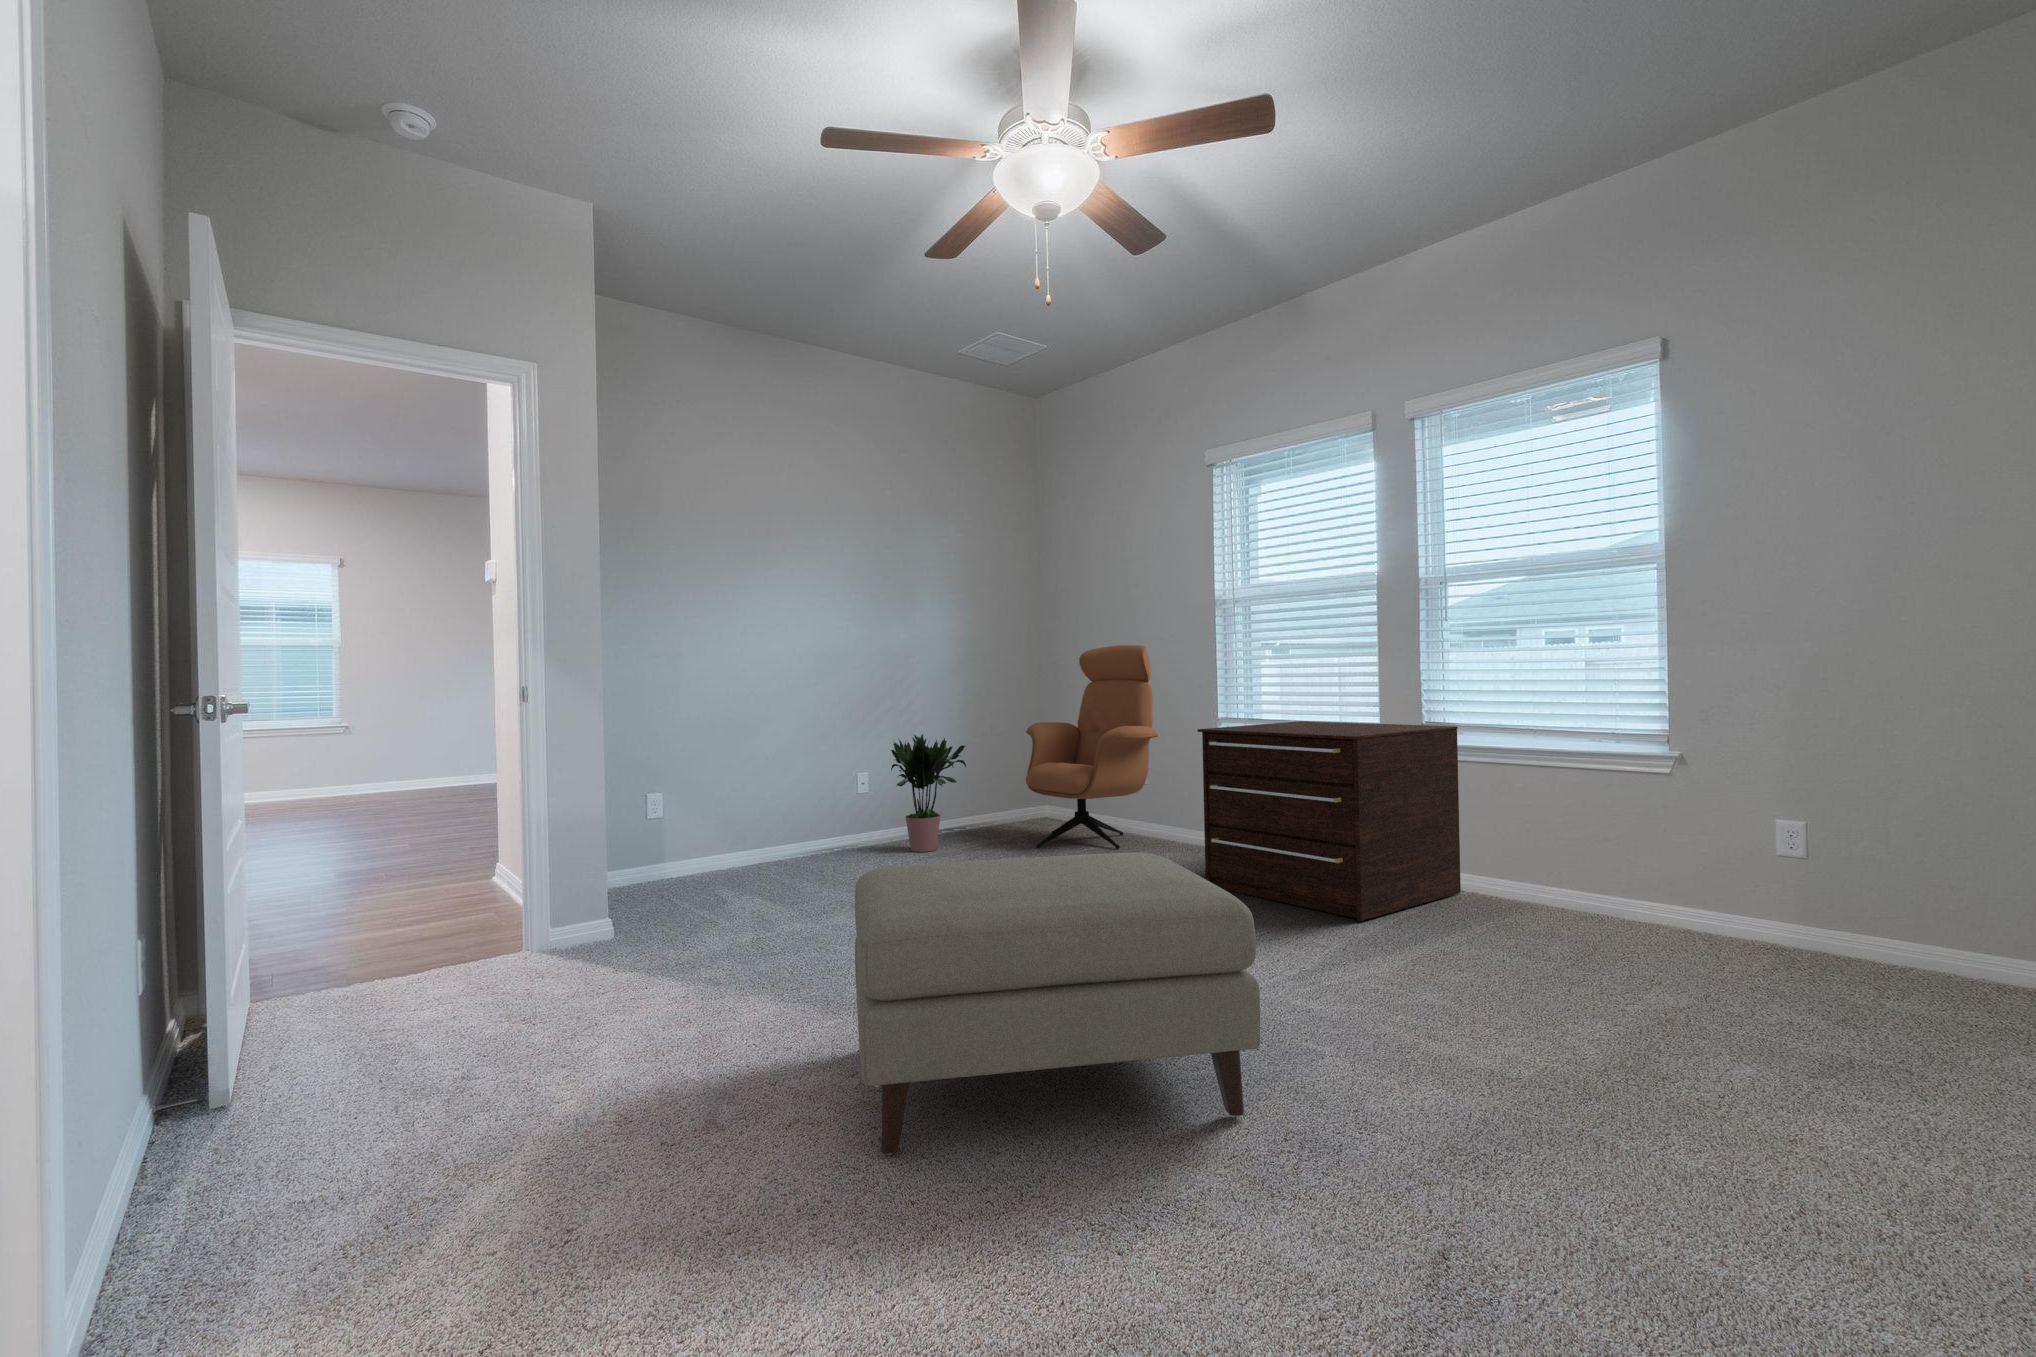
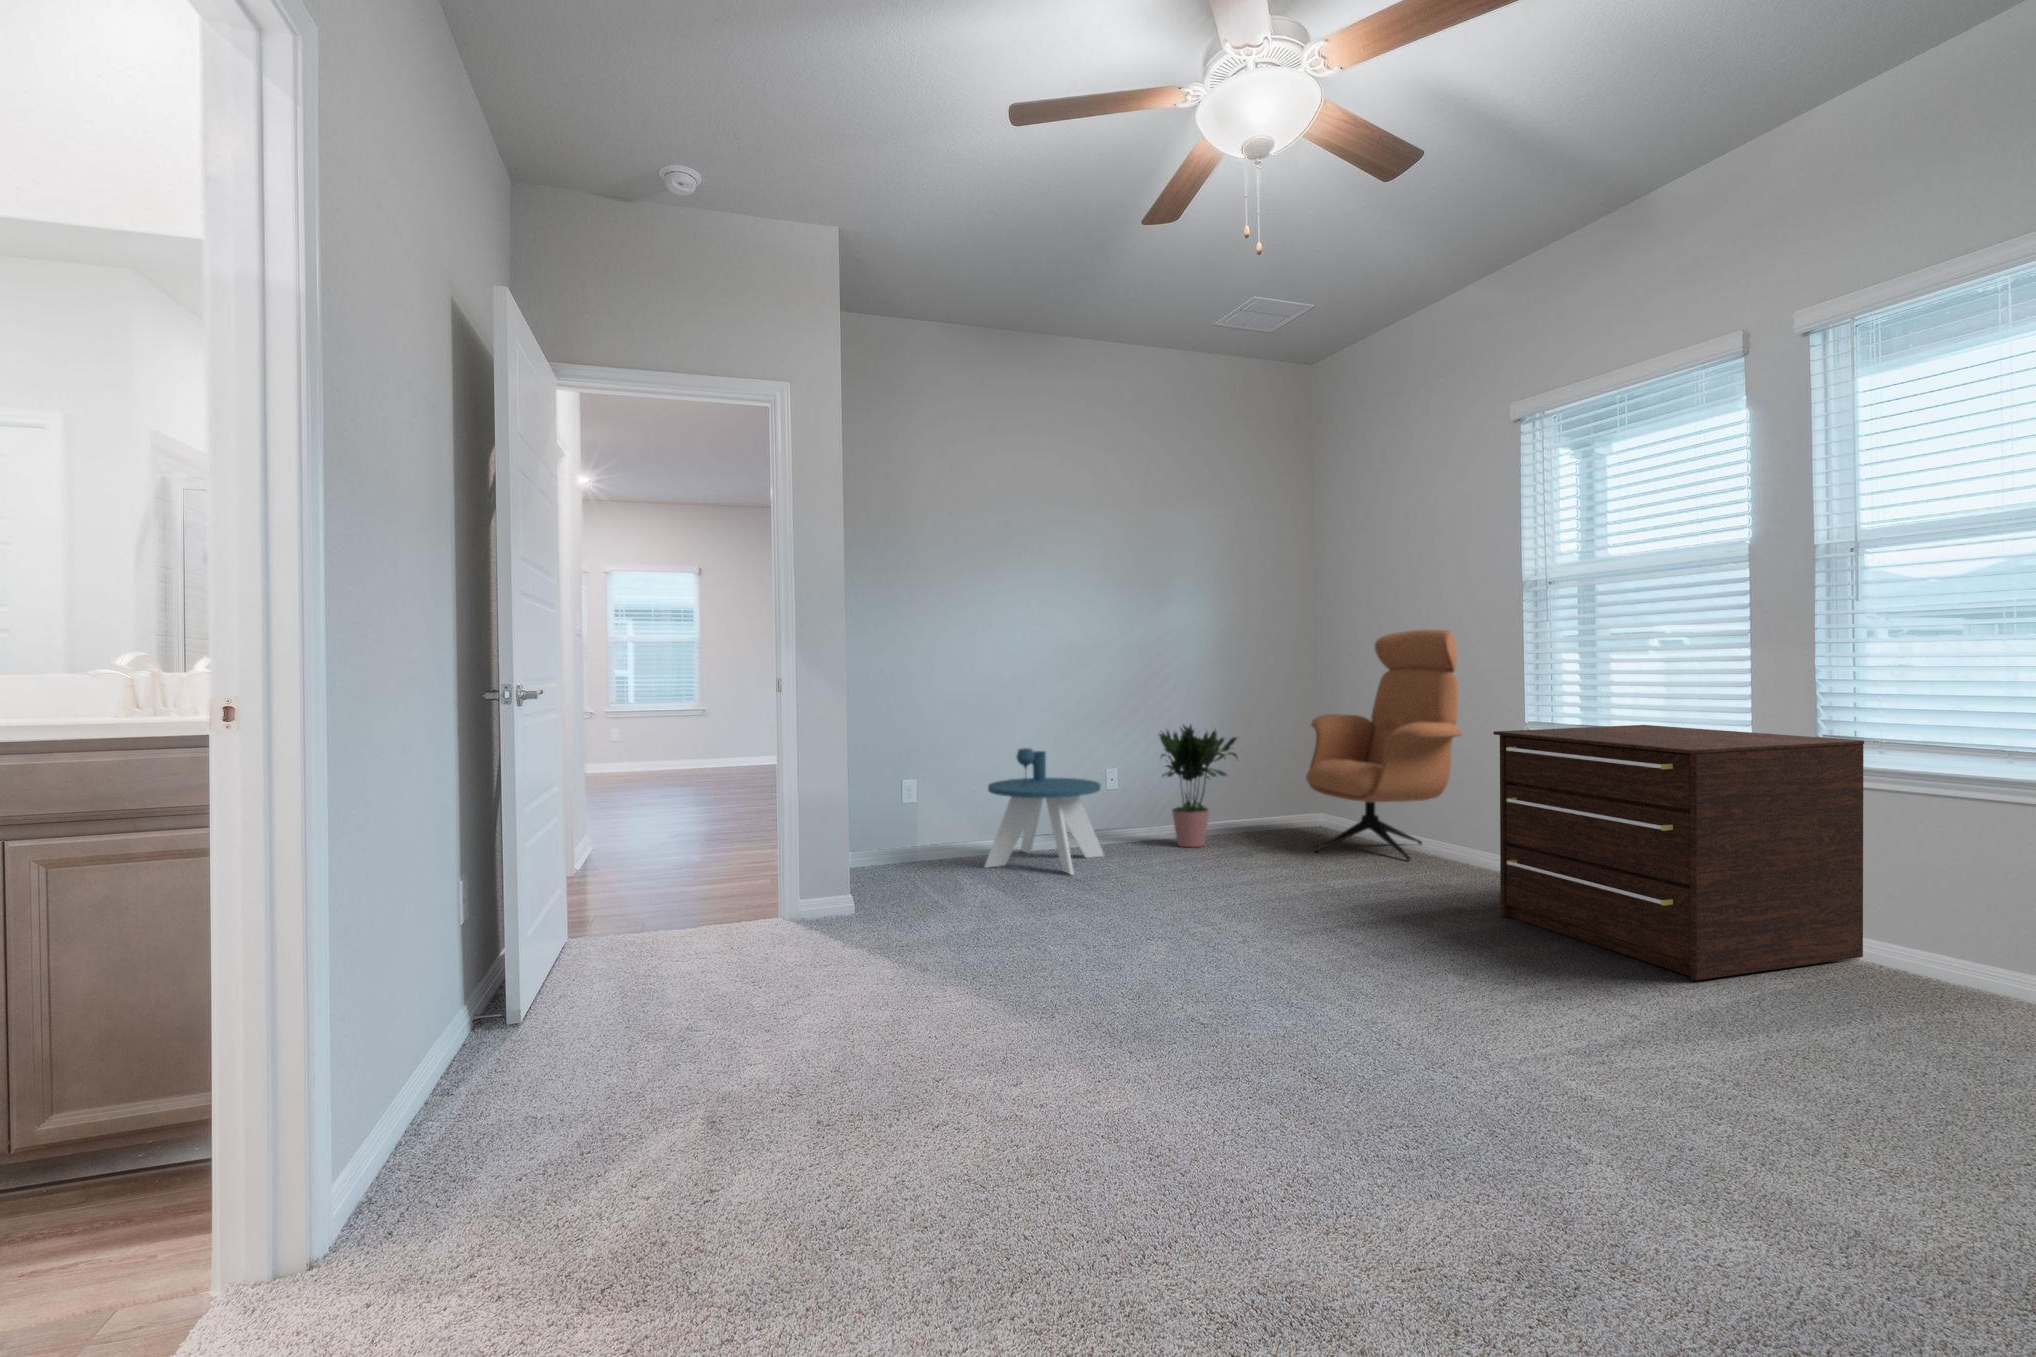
side table: none [726,763,846,886] -> present [985,748,1105,875]
ottoman: present [855,853,1260,1155] -> none [994,873,1460,1208]

